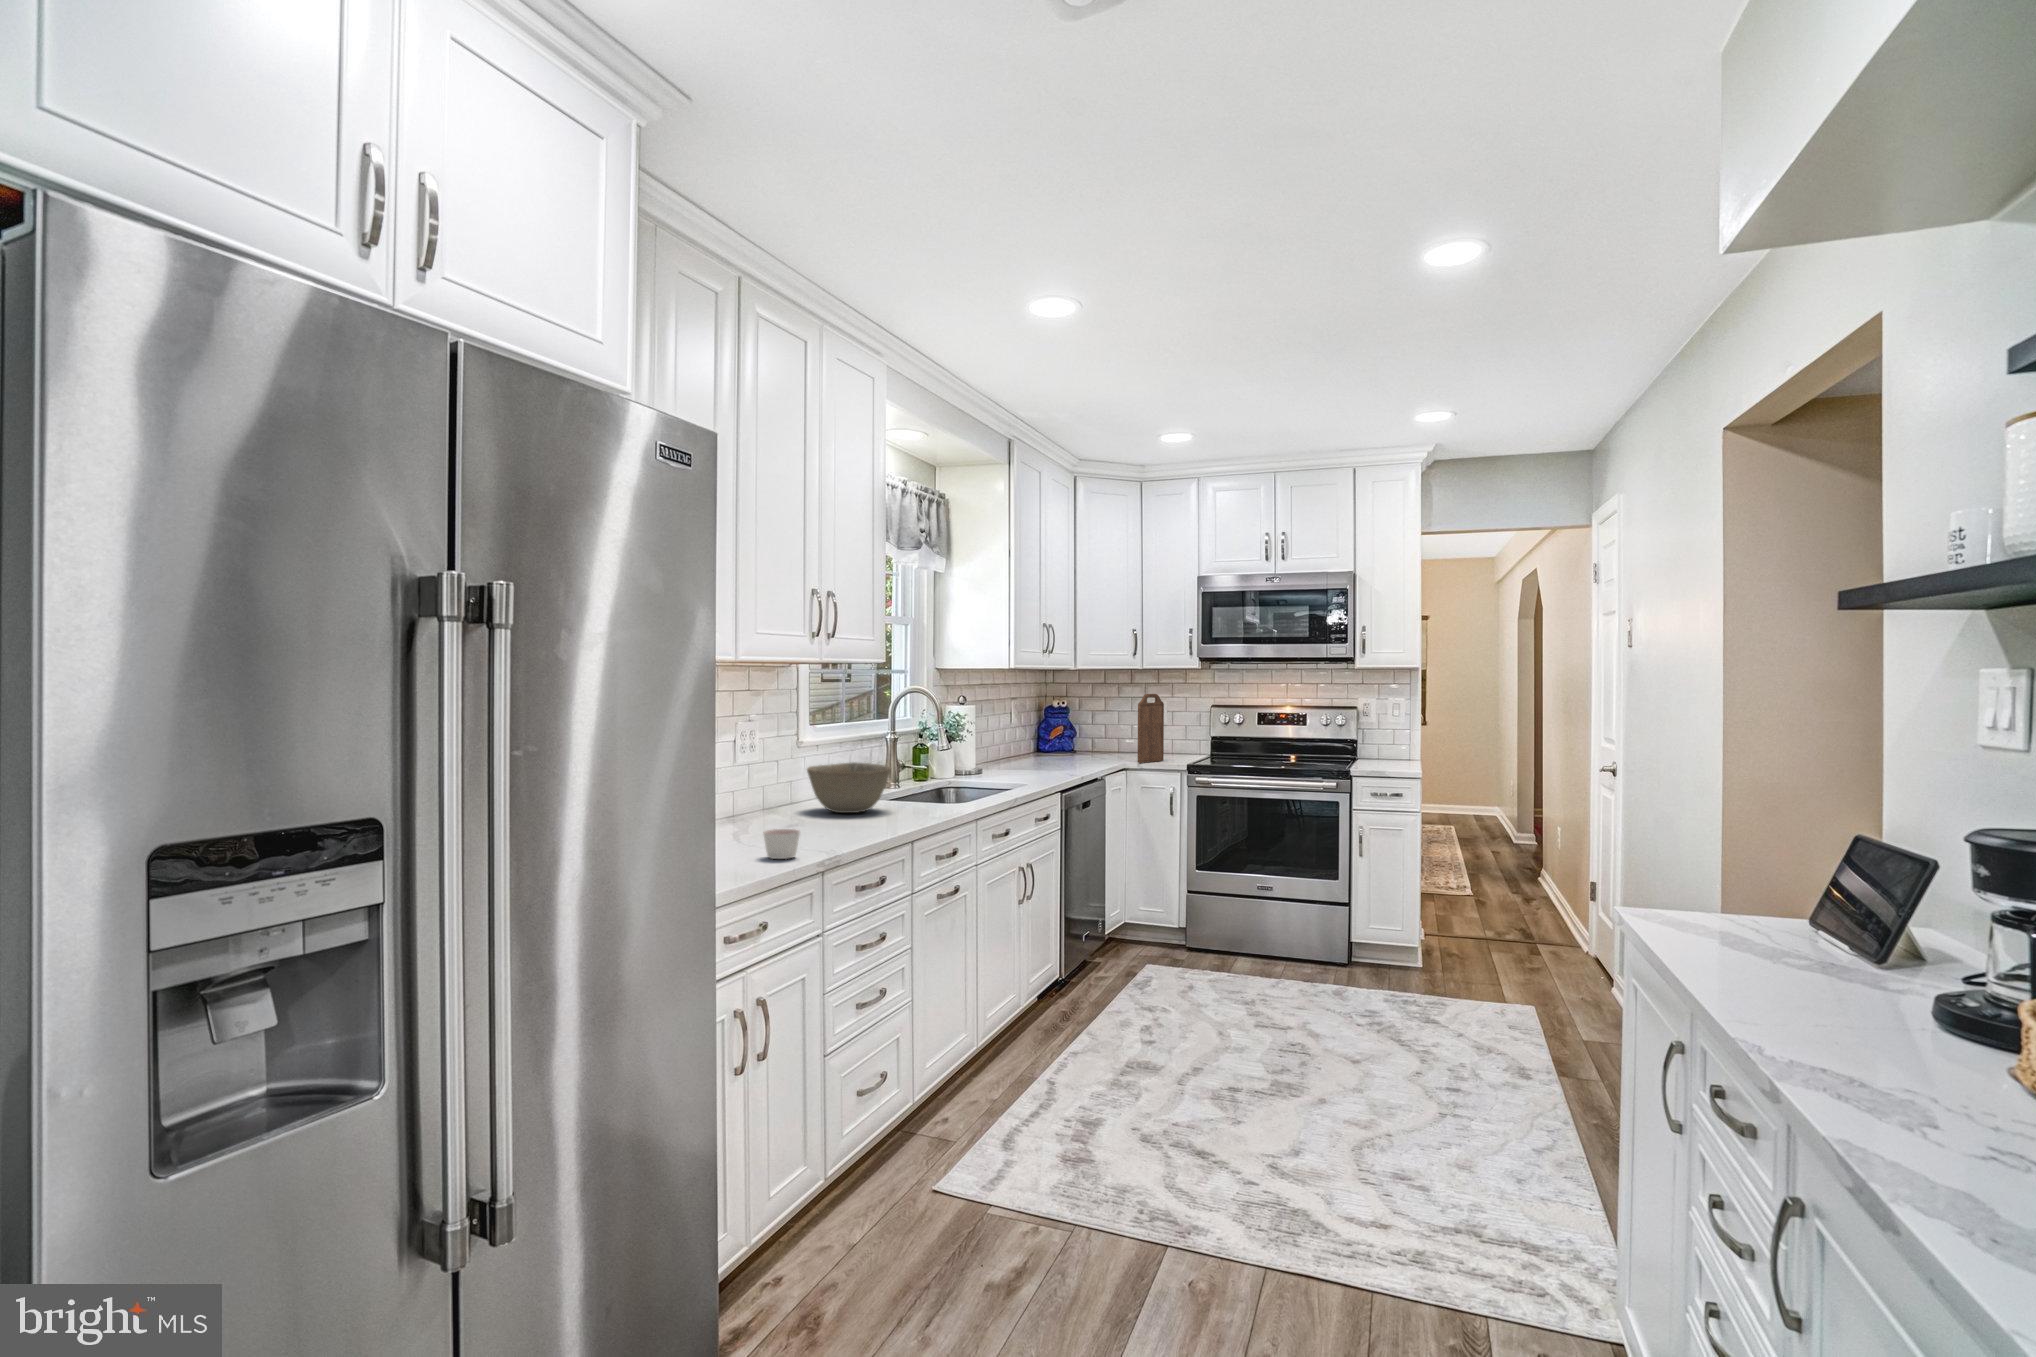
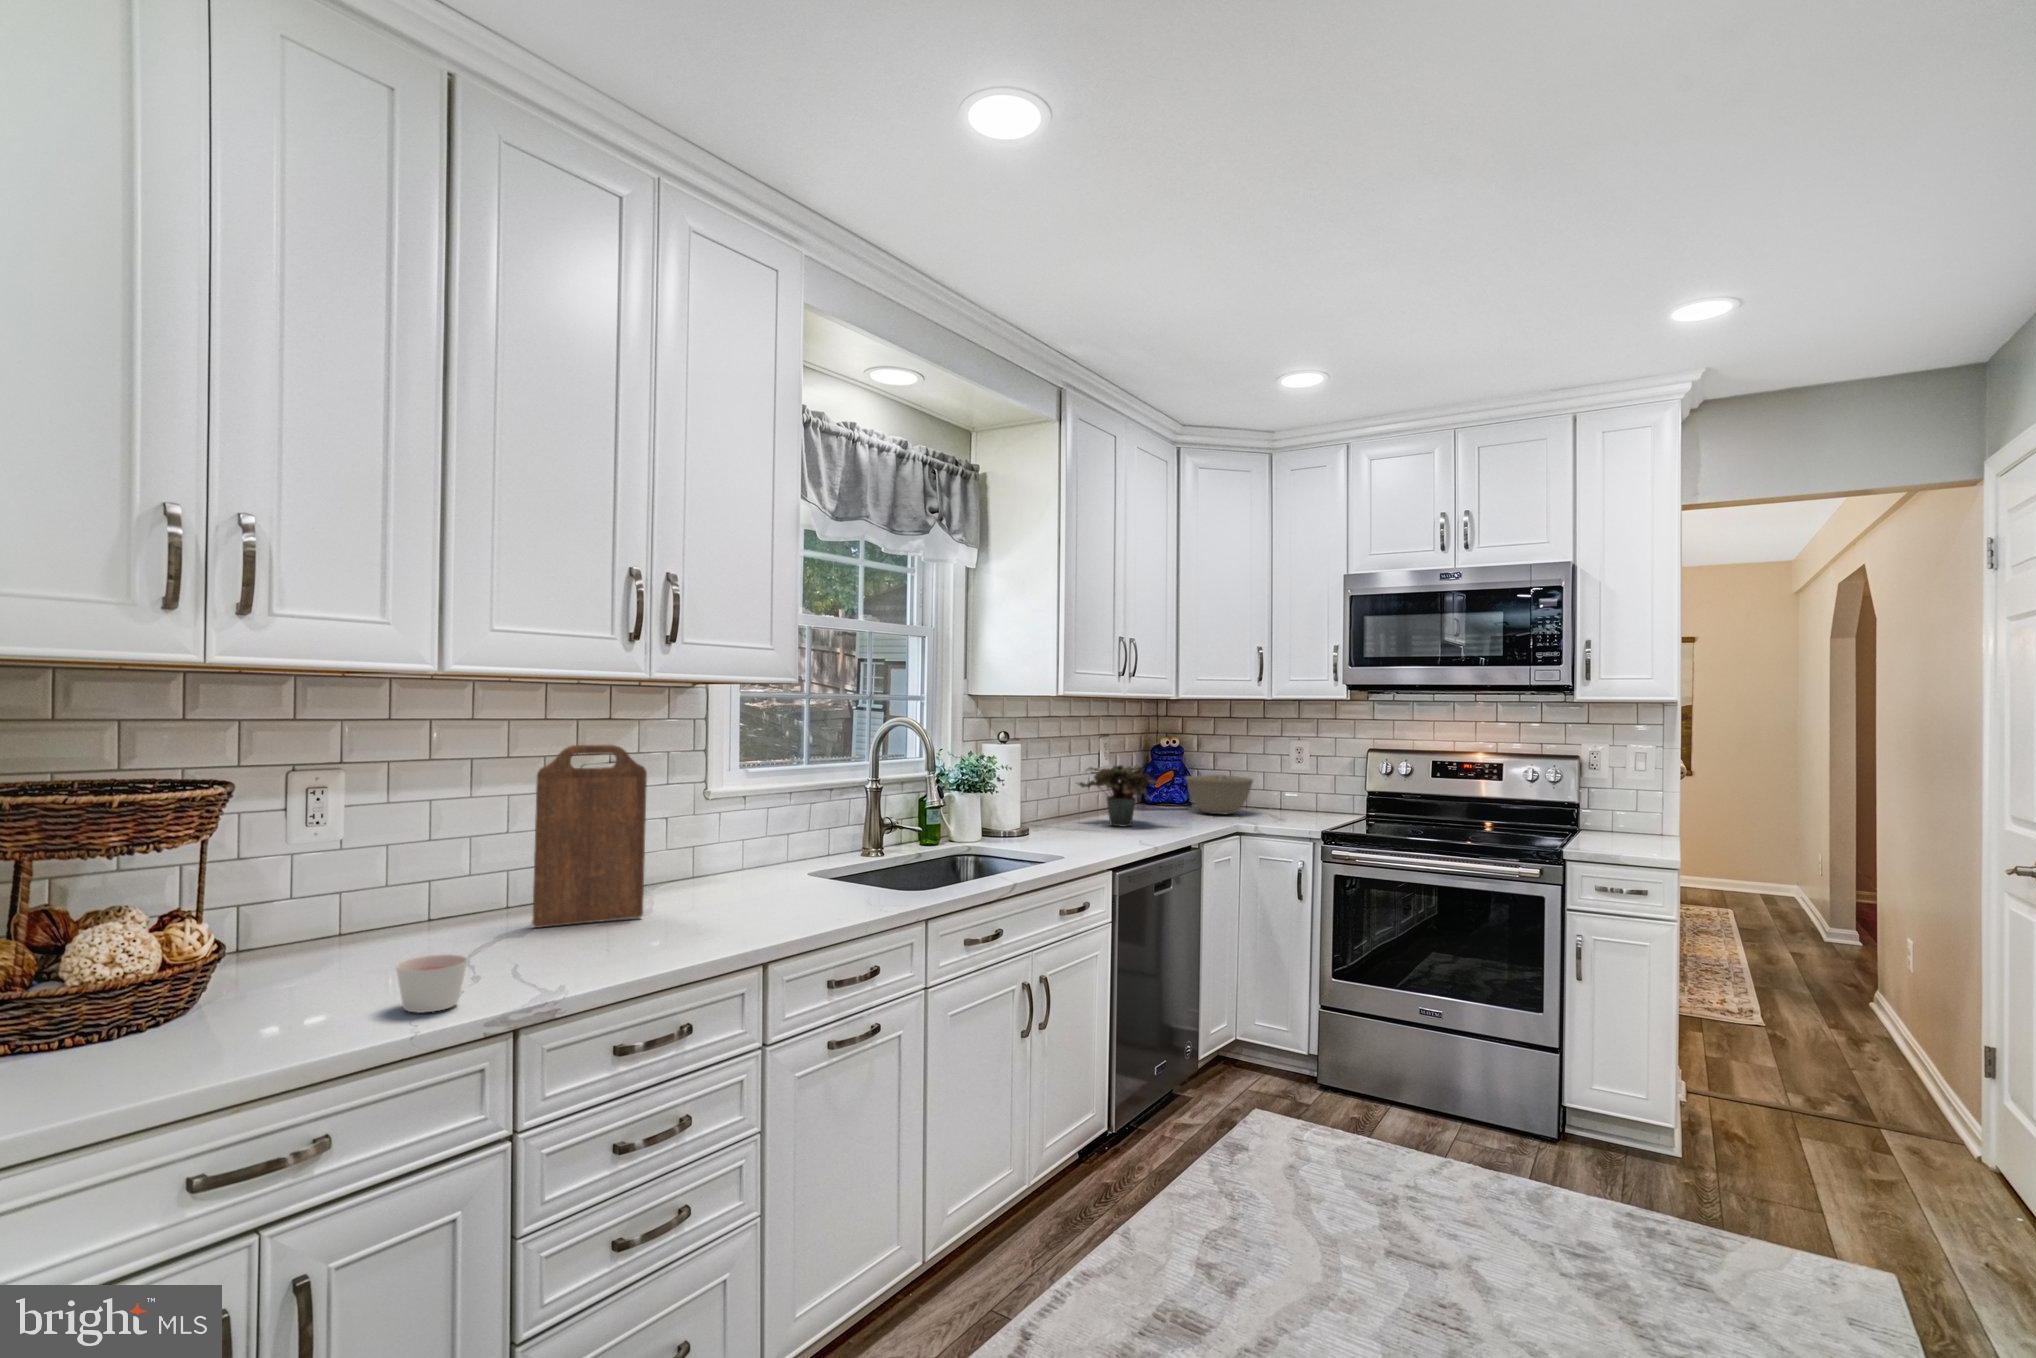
cutting board: present [1138,694,1164,763] -> present [532,745,647,928]
potted plant: none [1007,721,1079,767] -> present [1078,765,1164,827]
bowl: present [807,762,891,813] -> present [1186,774,1253,814]

